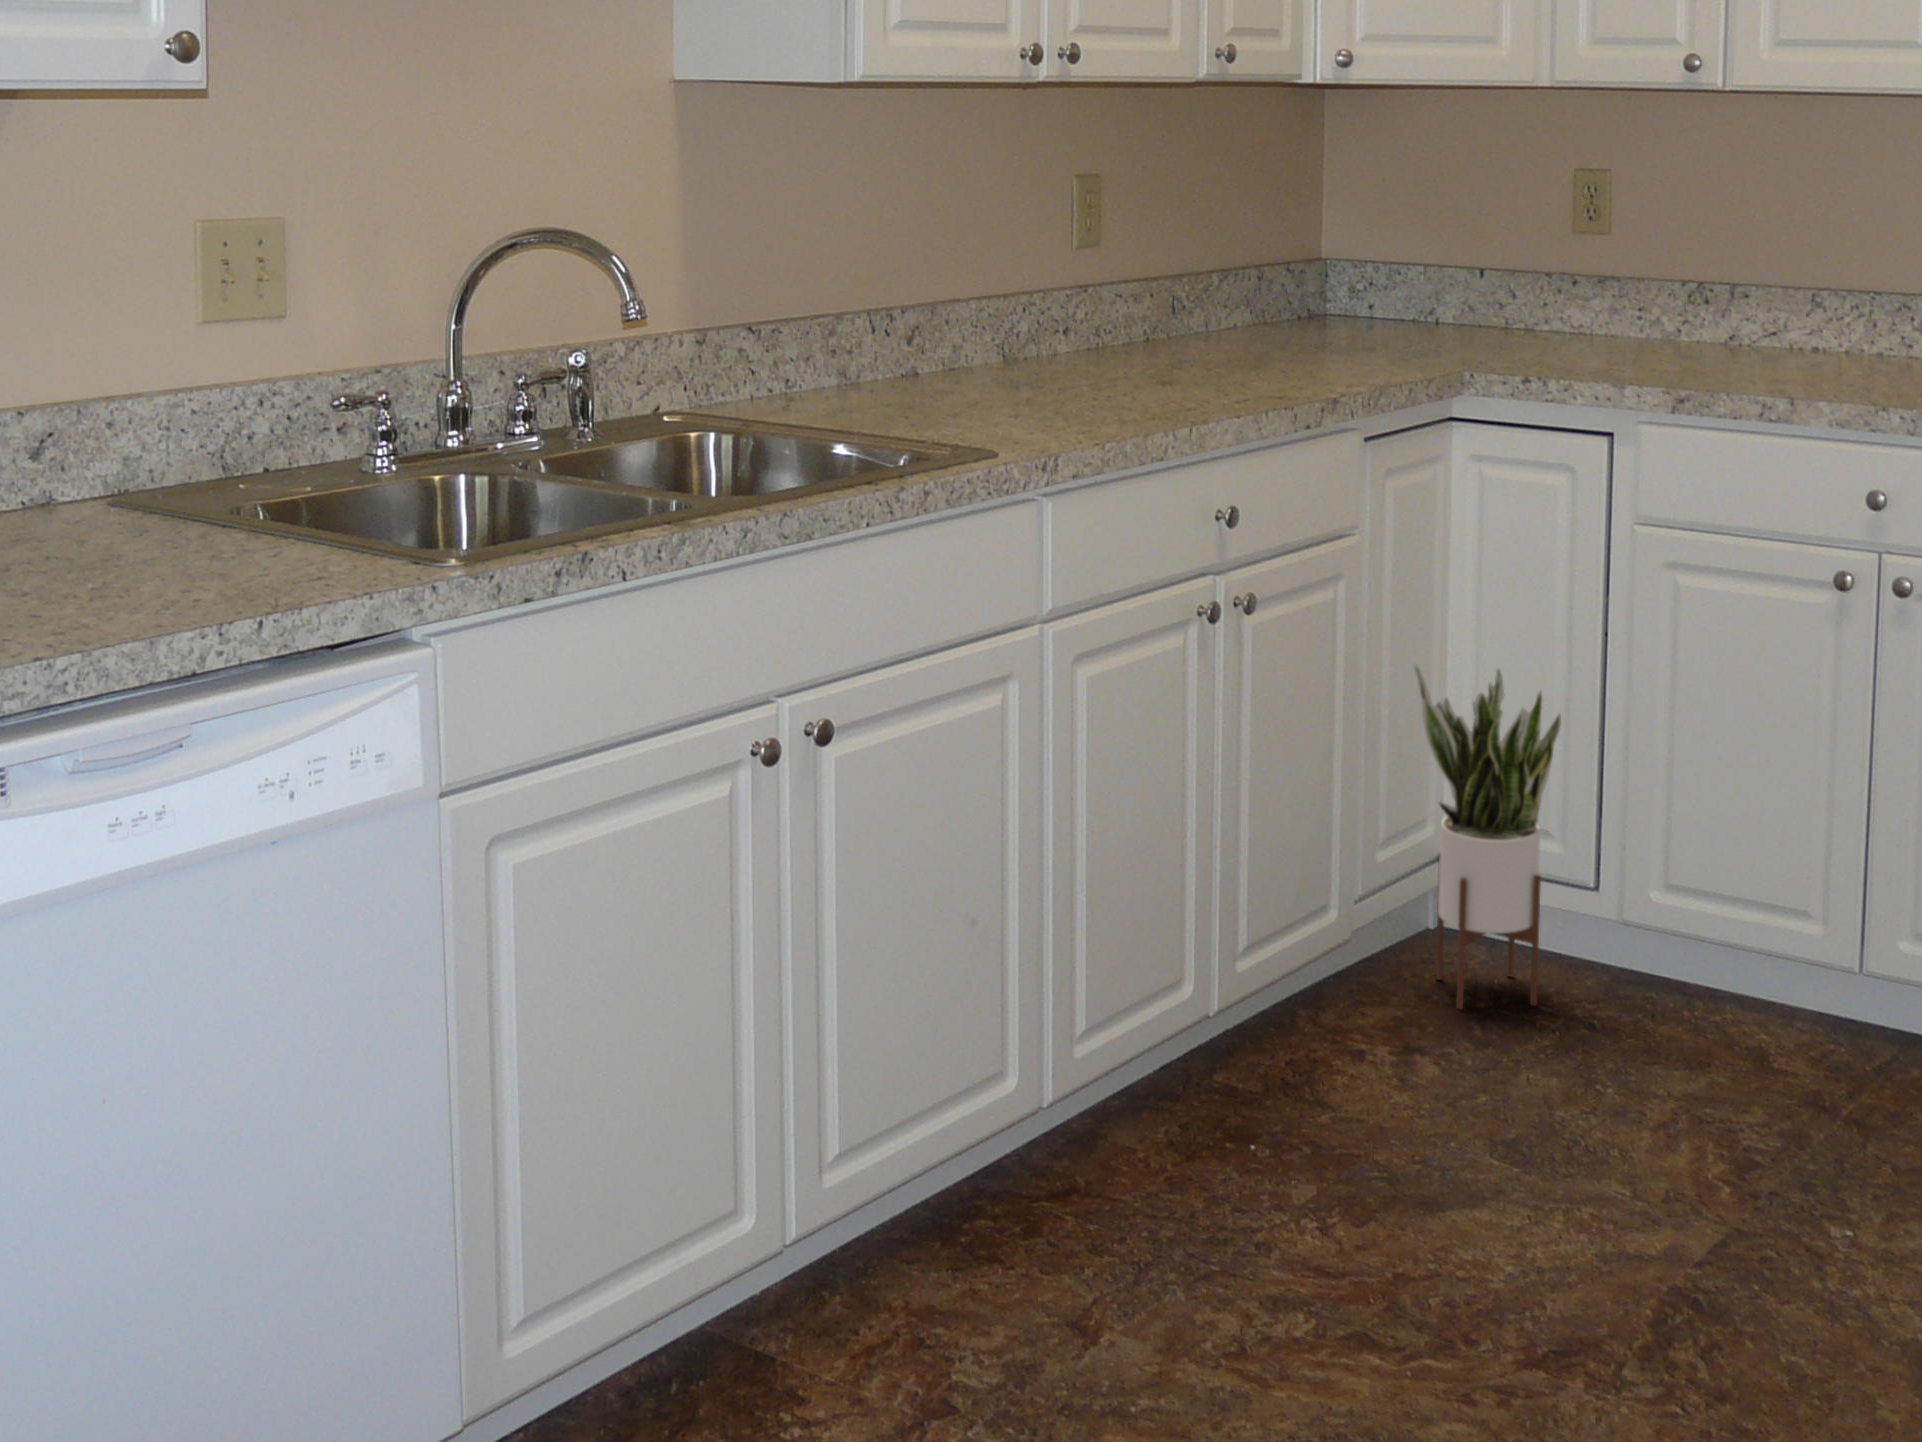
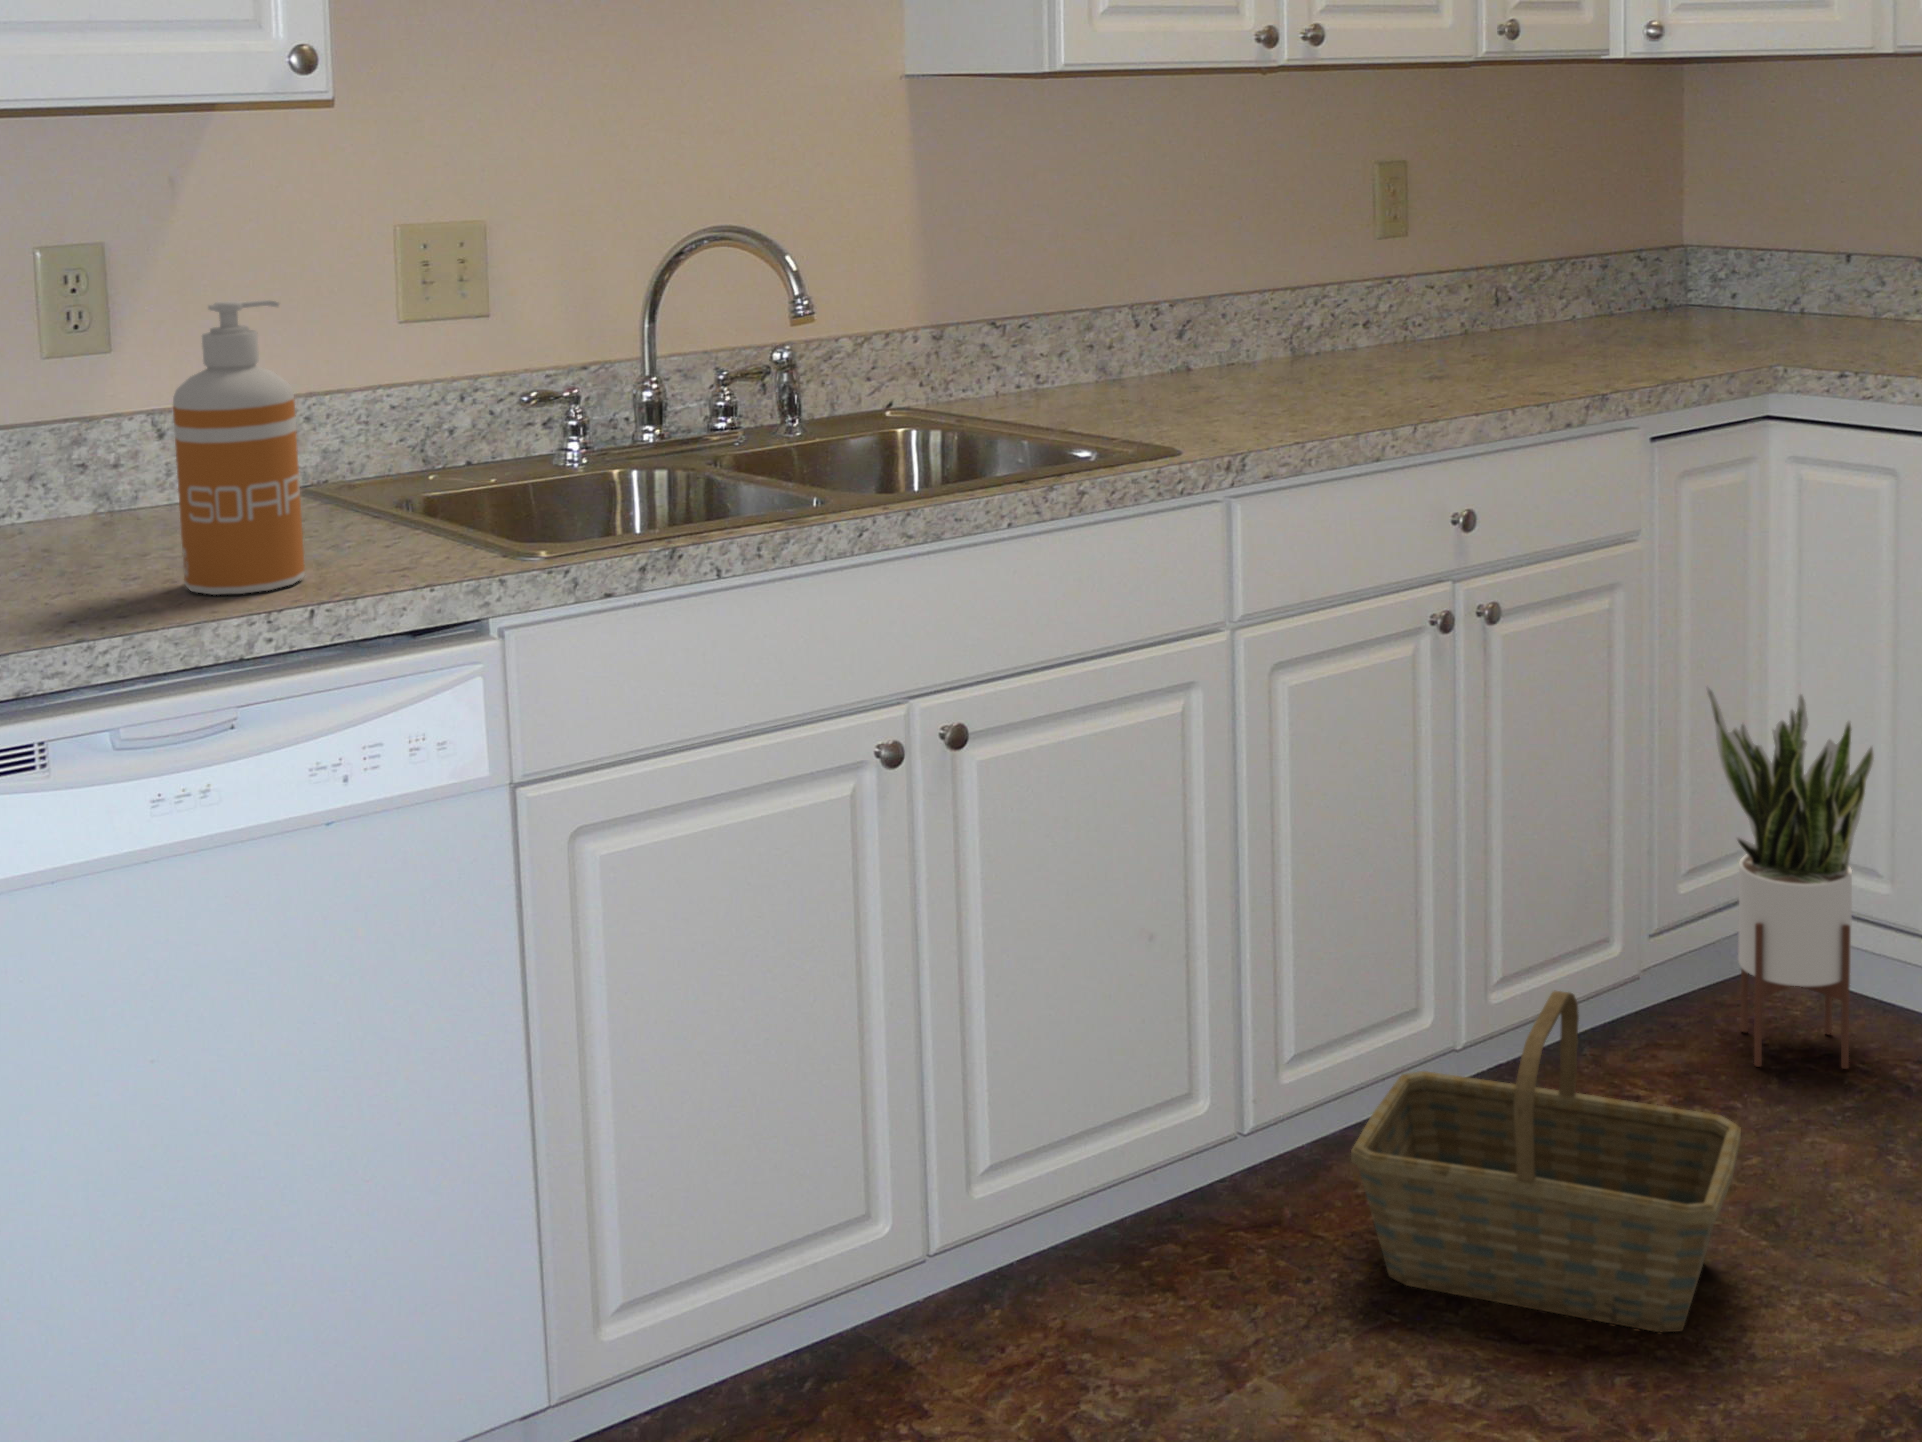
soap dispenser: none [90,300,225,609] -> present [173,300,305,595]
basket: none [1164,946,1503,1248] -> present [1351,991,1741,1332]

